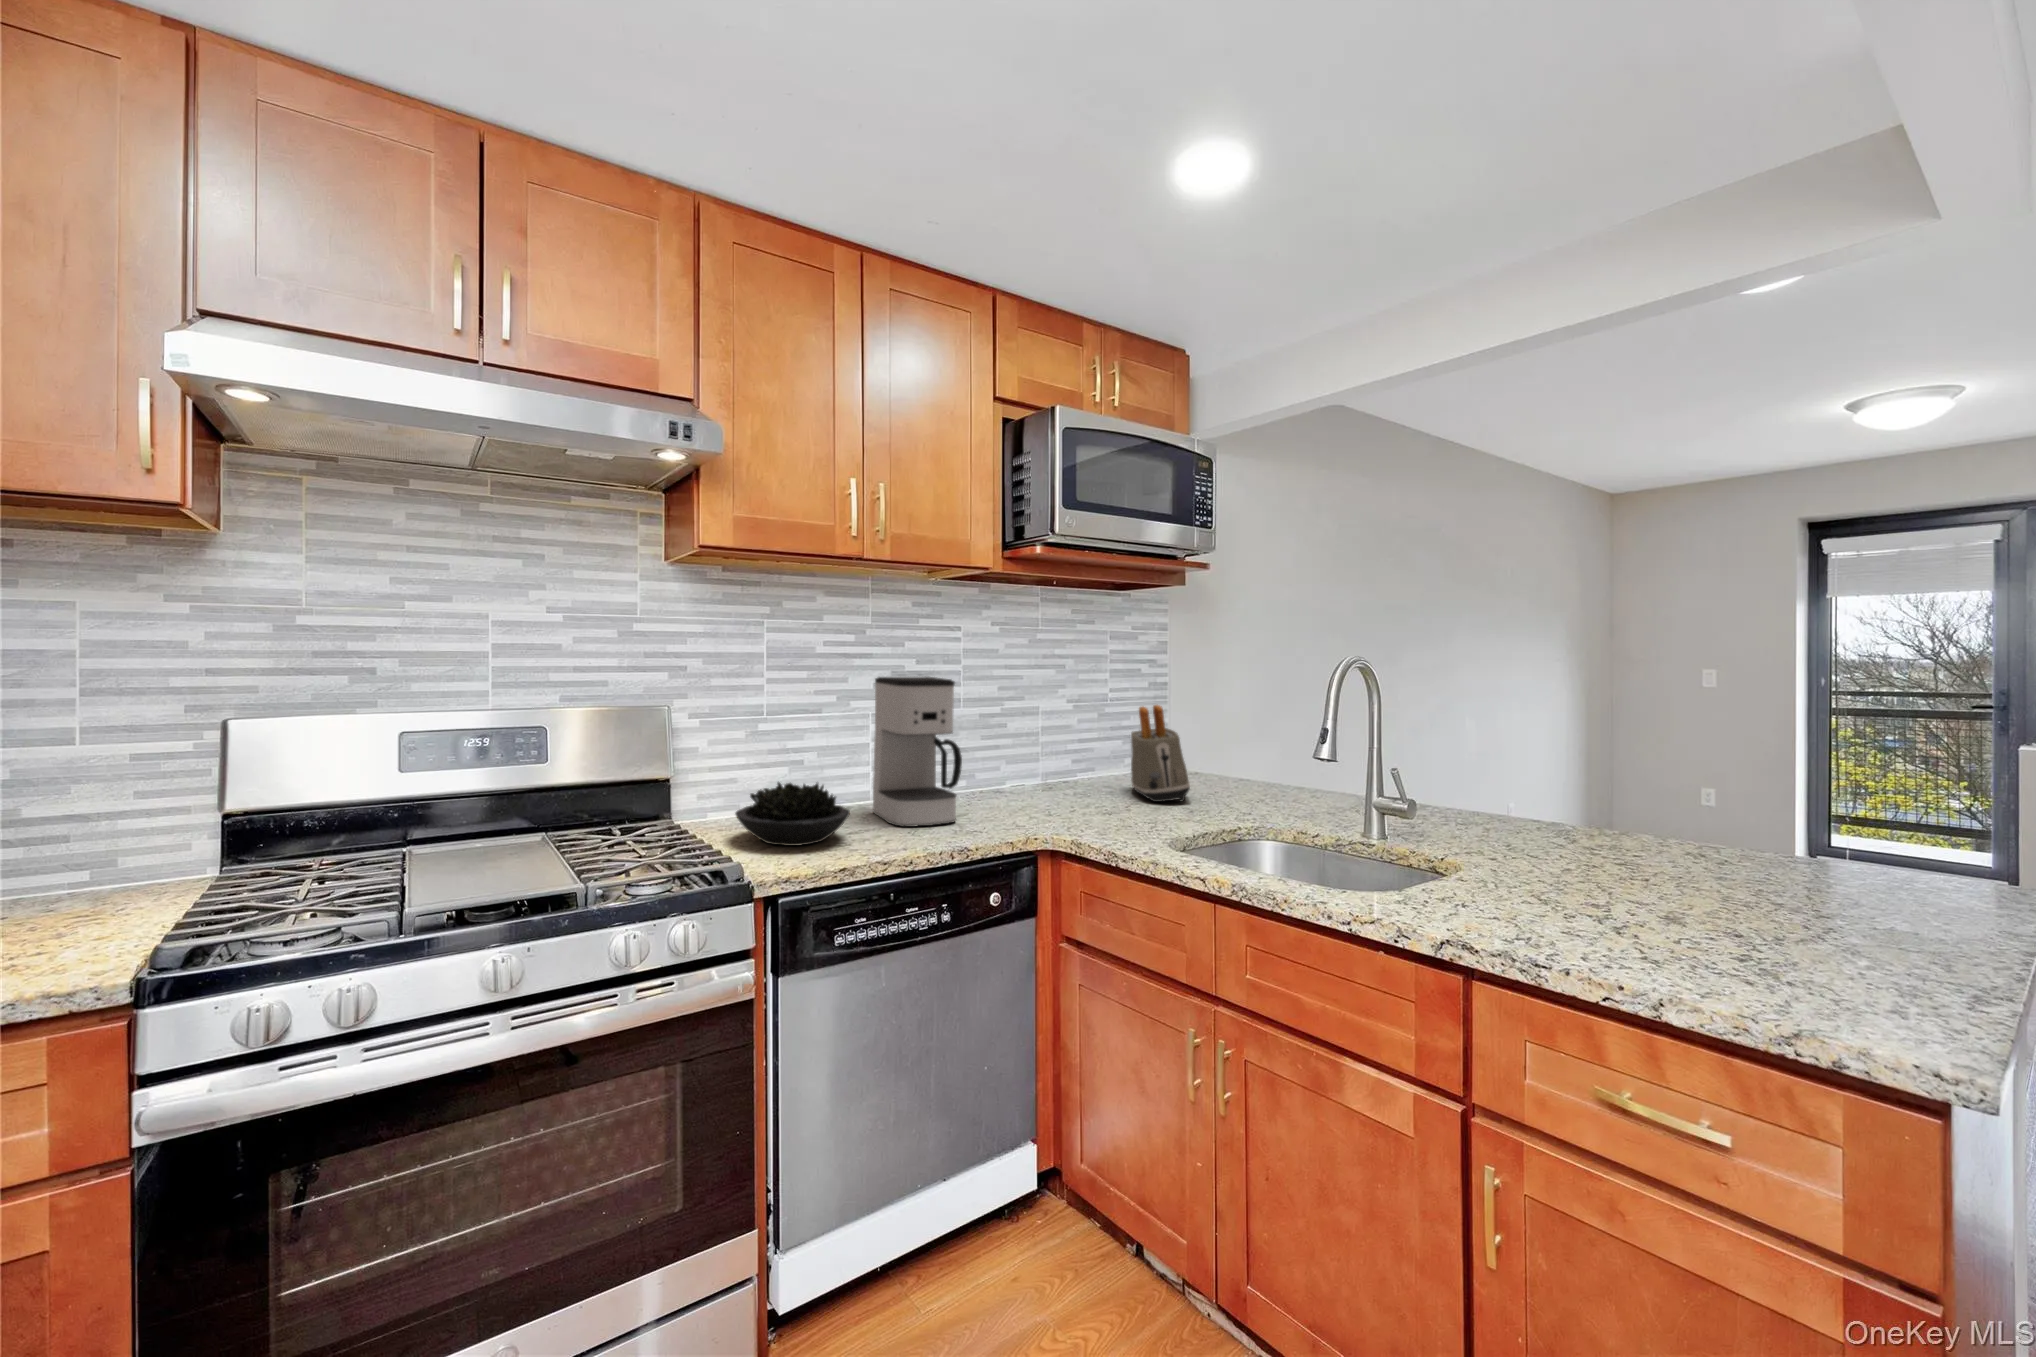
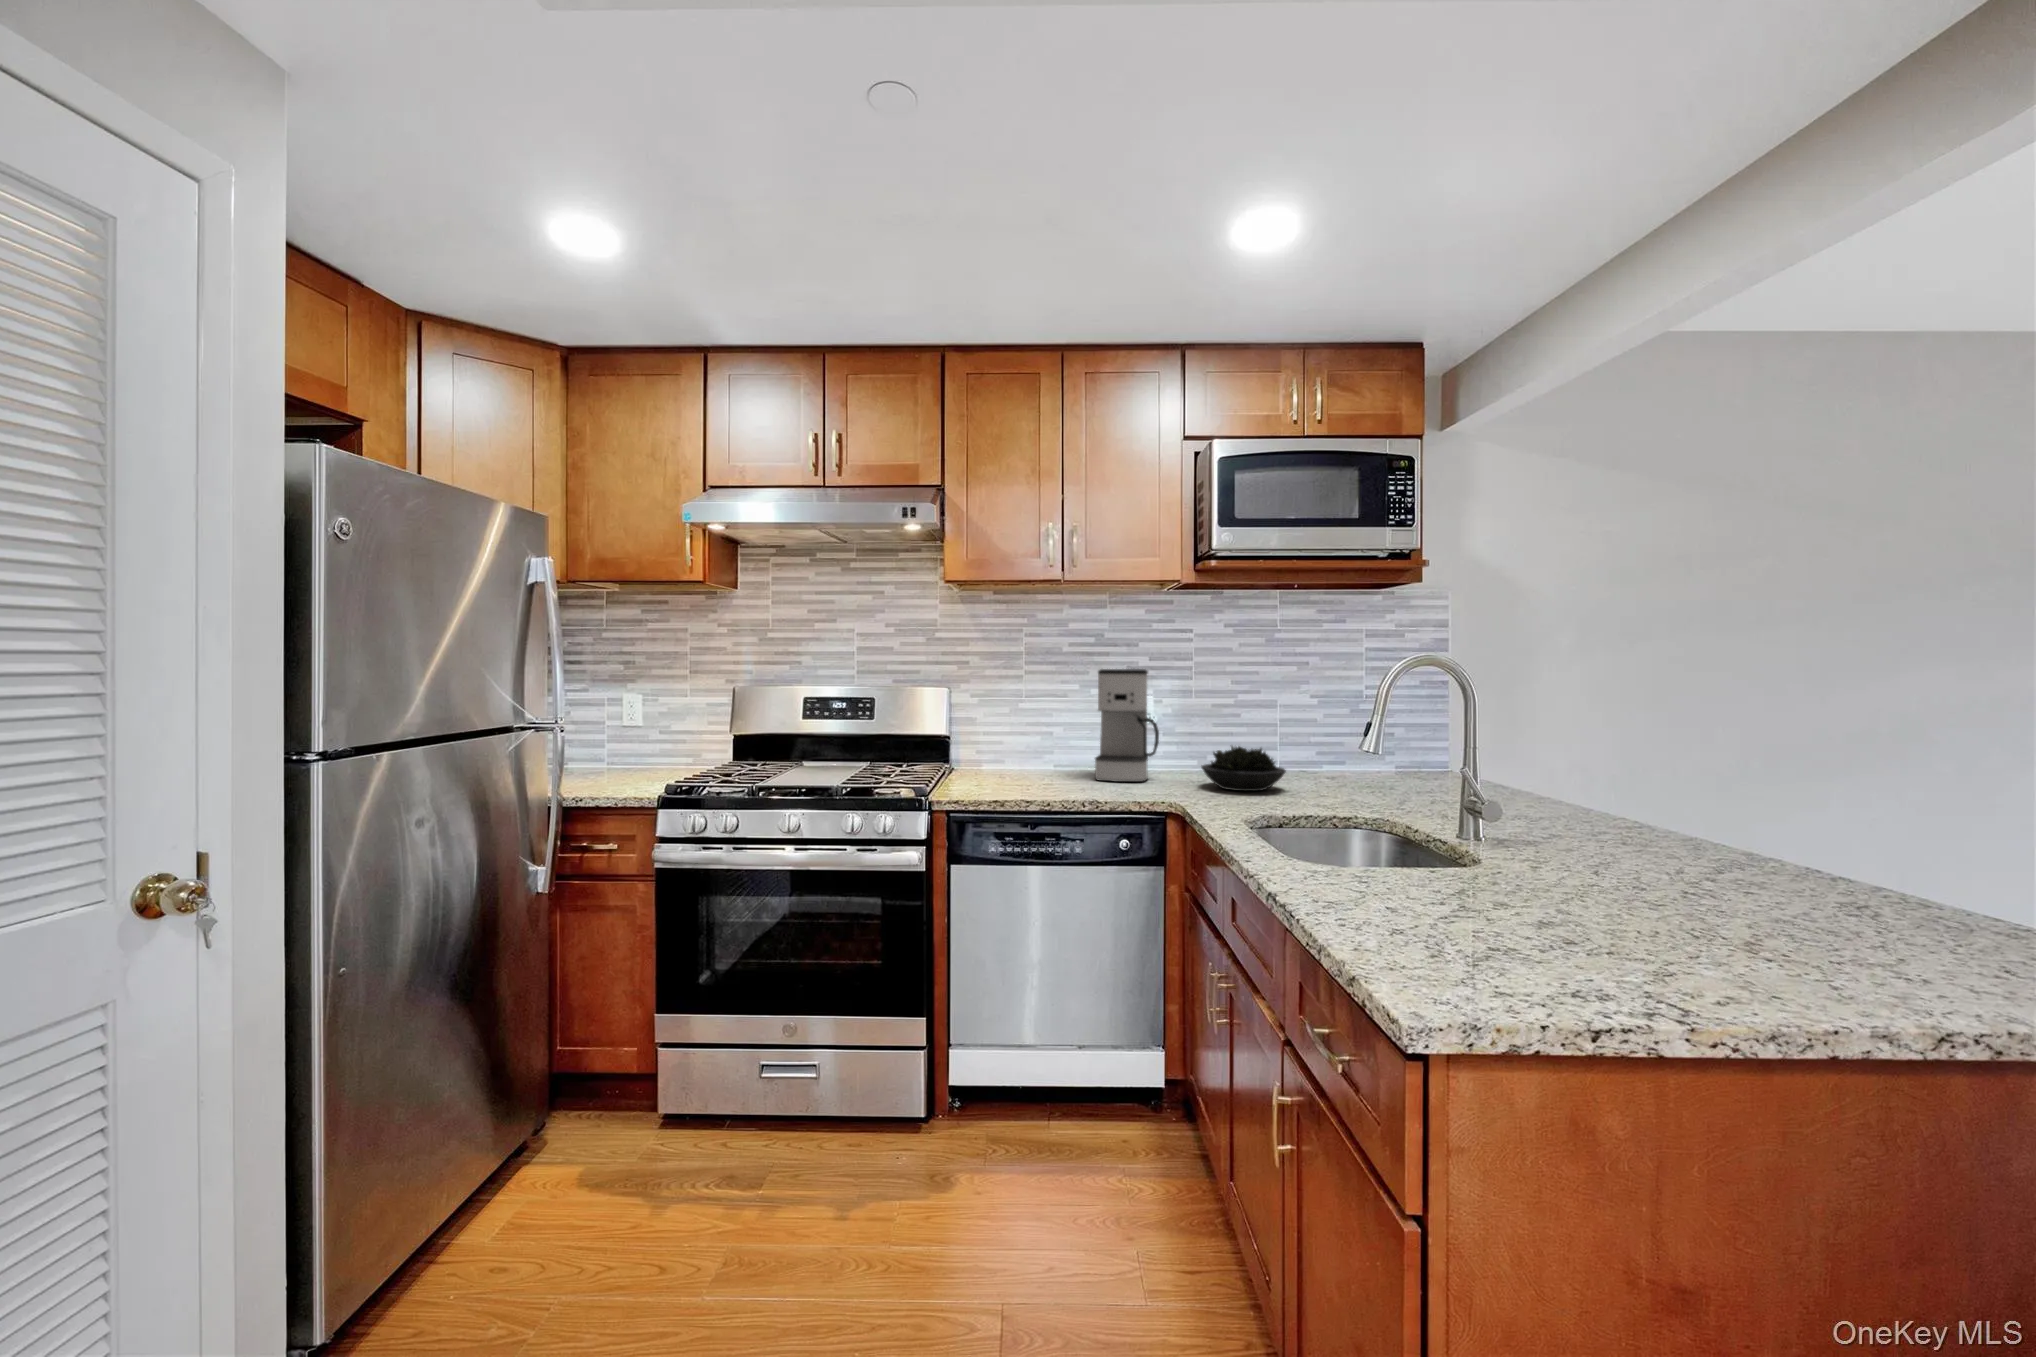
toaster: present [1131,705,1190,802] -> none [1351,698,1418,790]
succulent plant: present [735,782,850,846] -> present [1202,746,1286,791]

